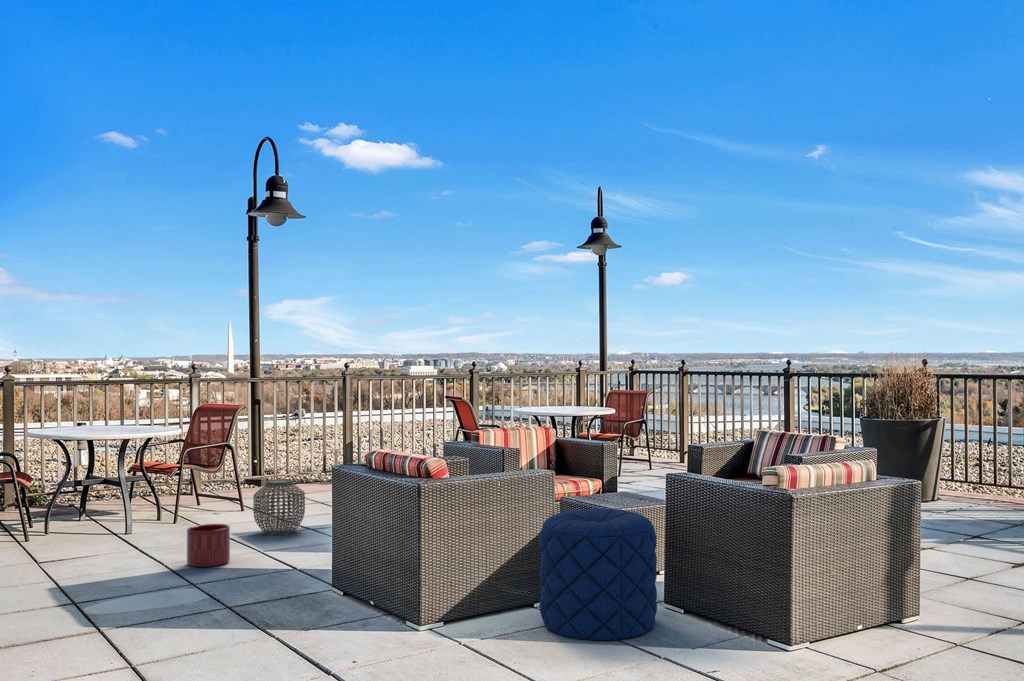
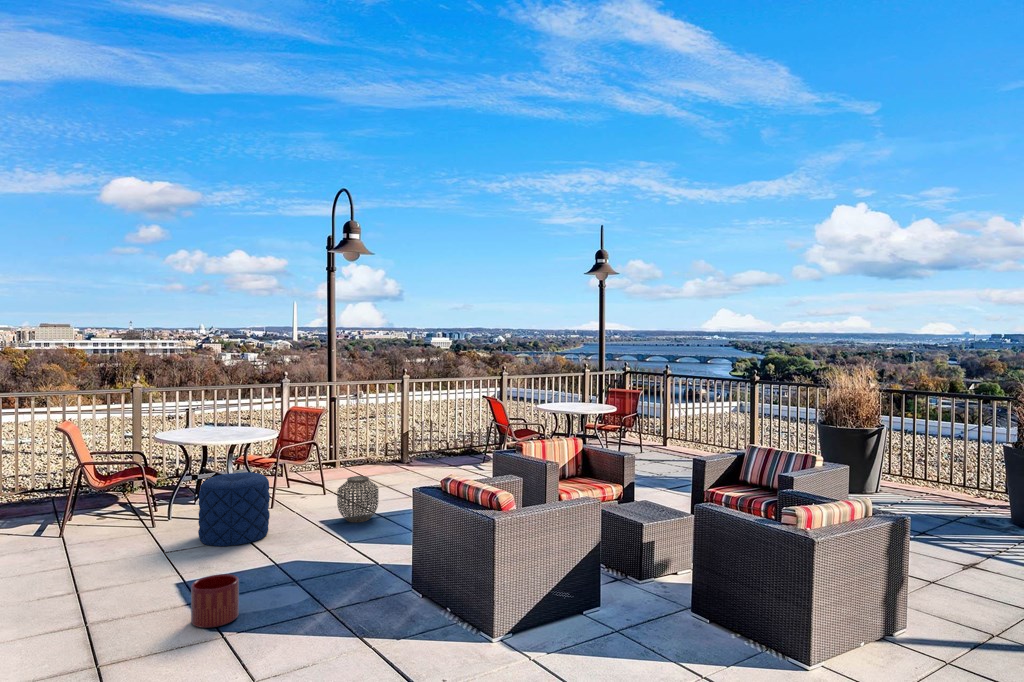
pouf: present [539,508,657,640] -> present [198,472,270,546]
planter: present [187,524,230,567] -> present [191,574,239,628]

